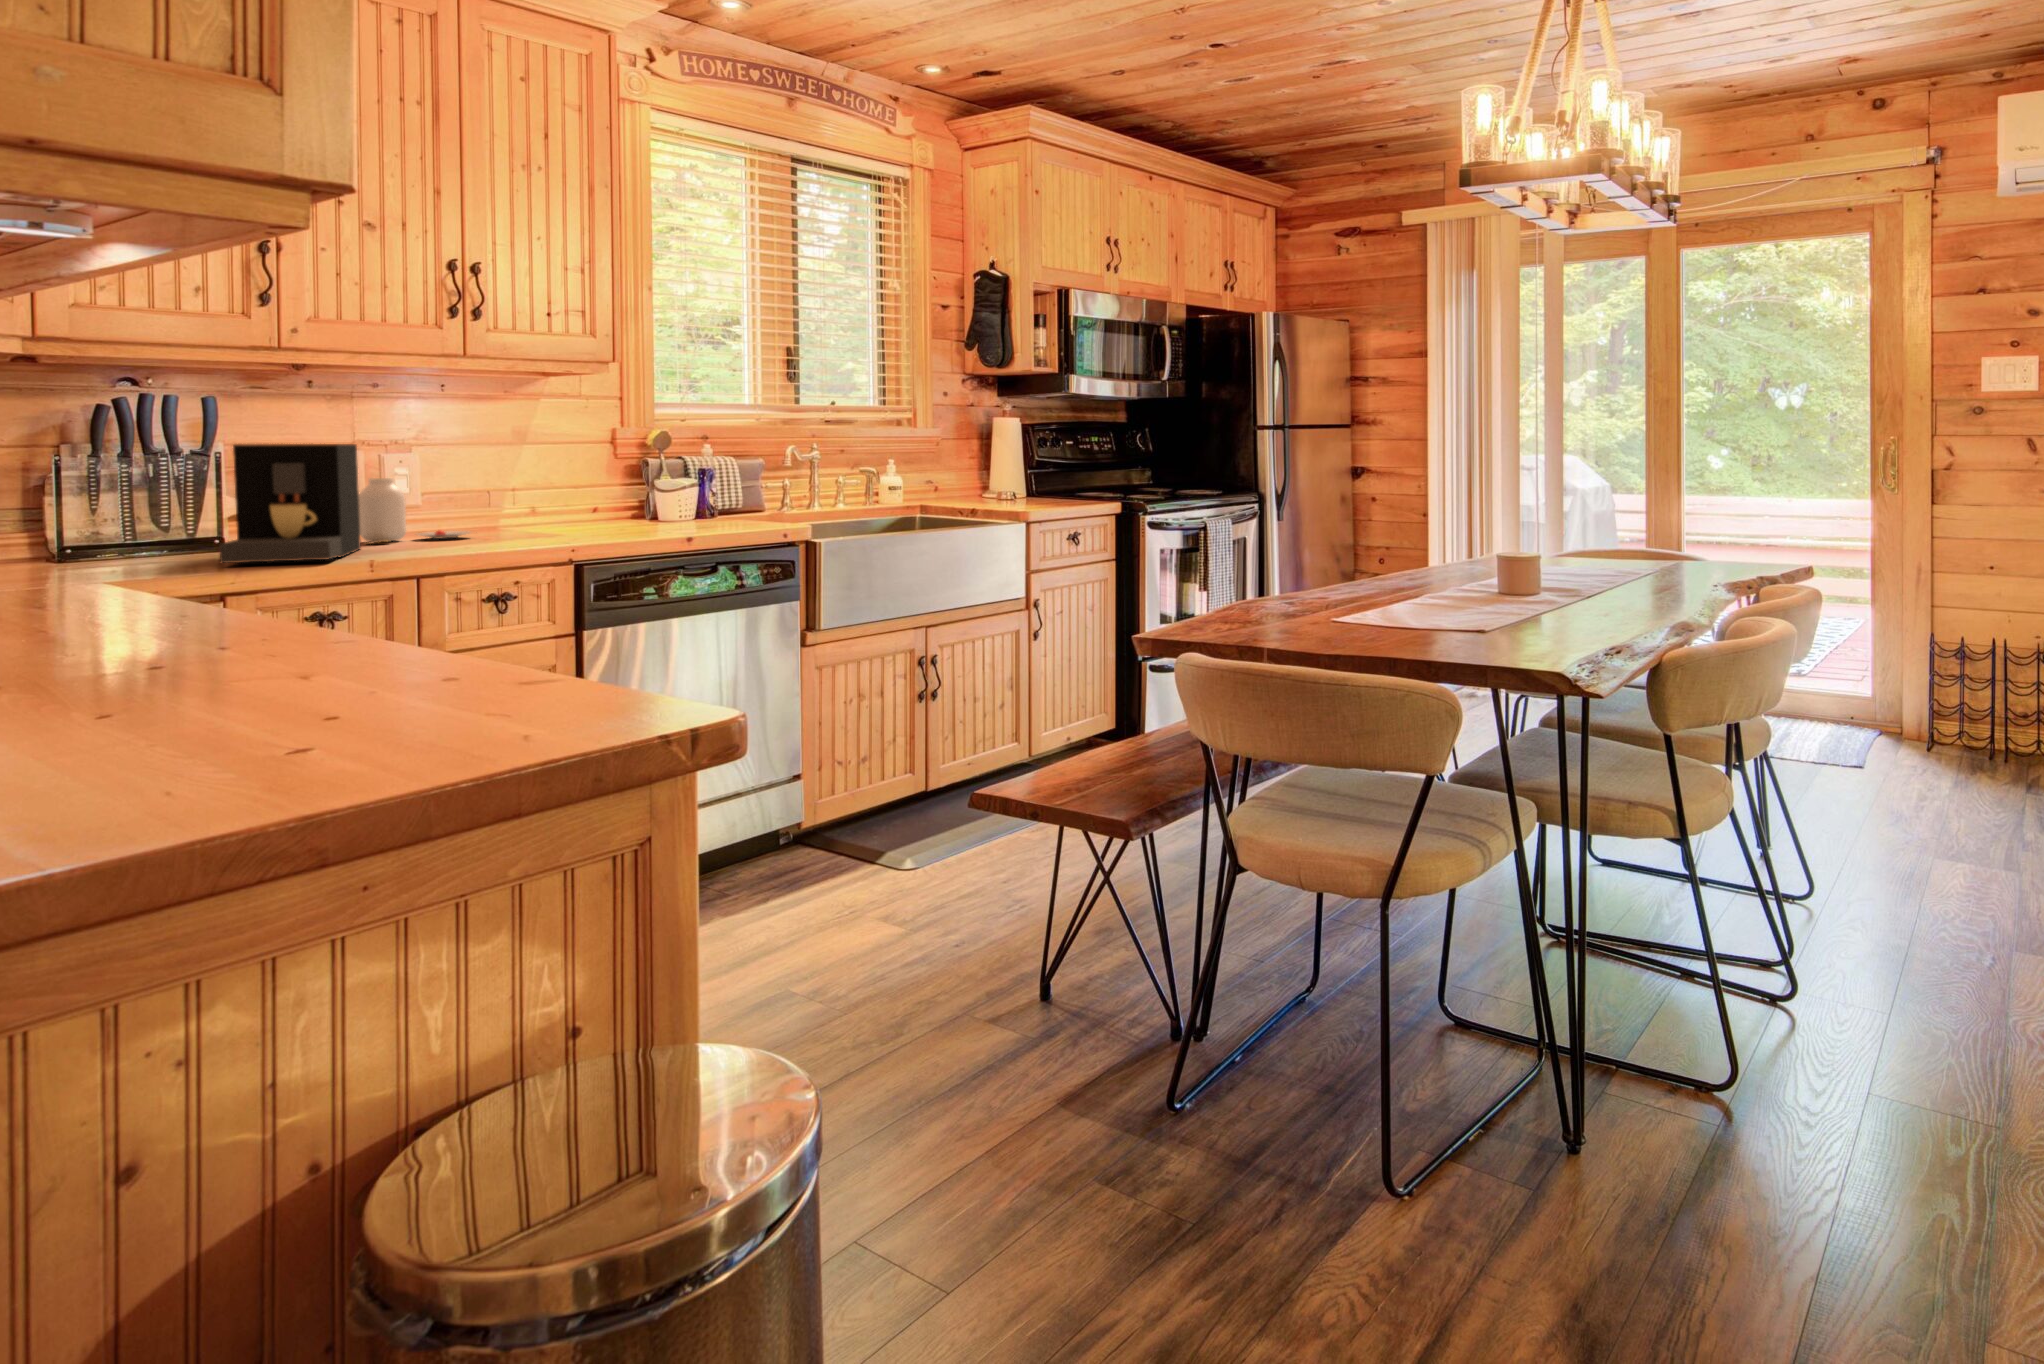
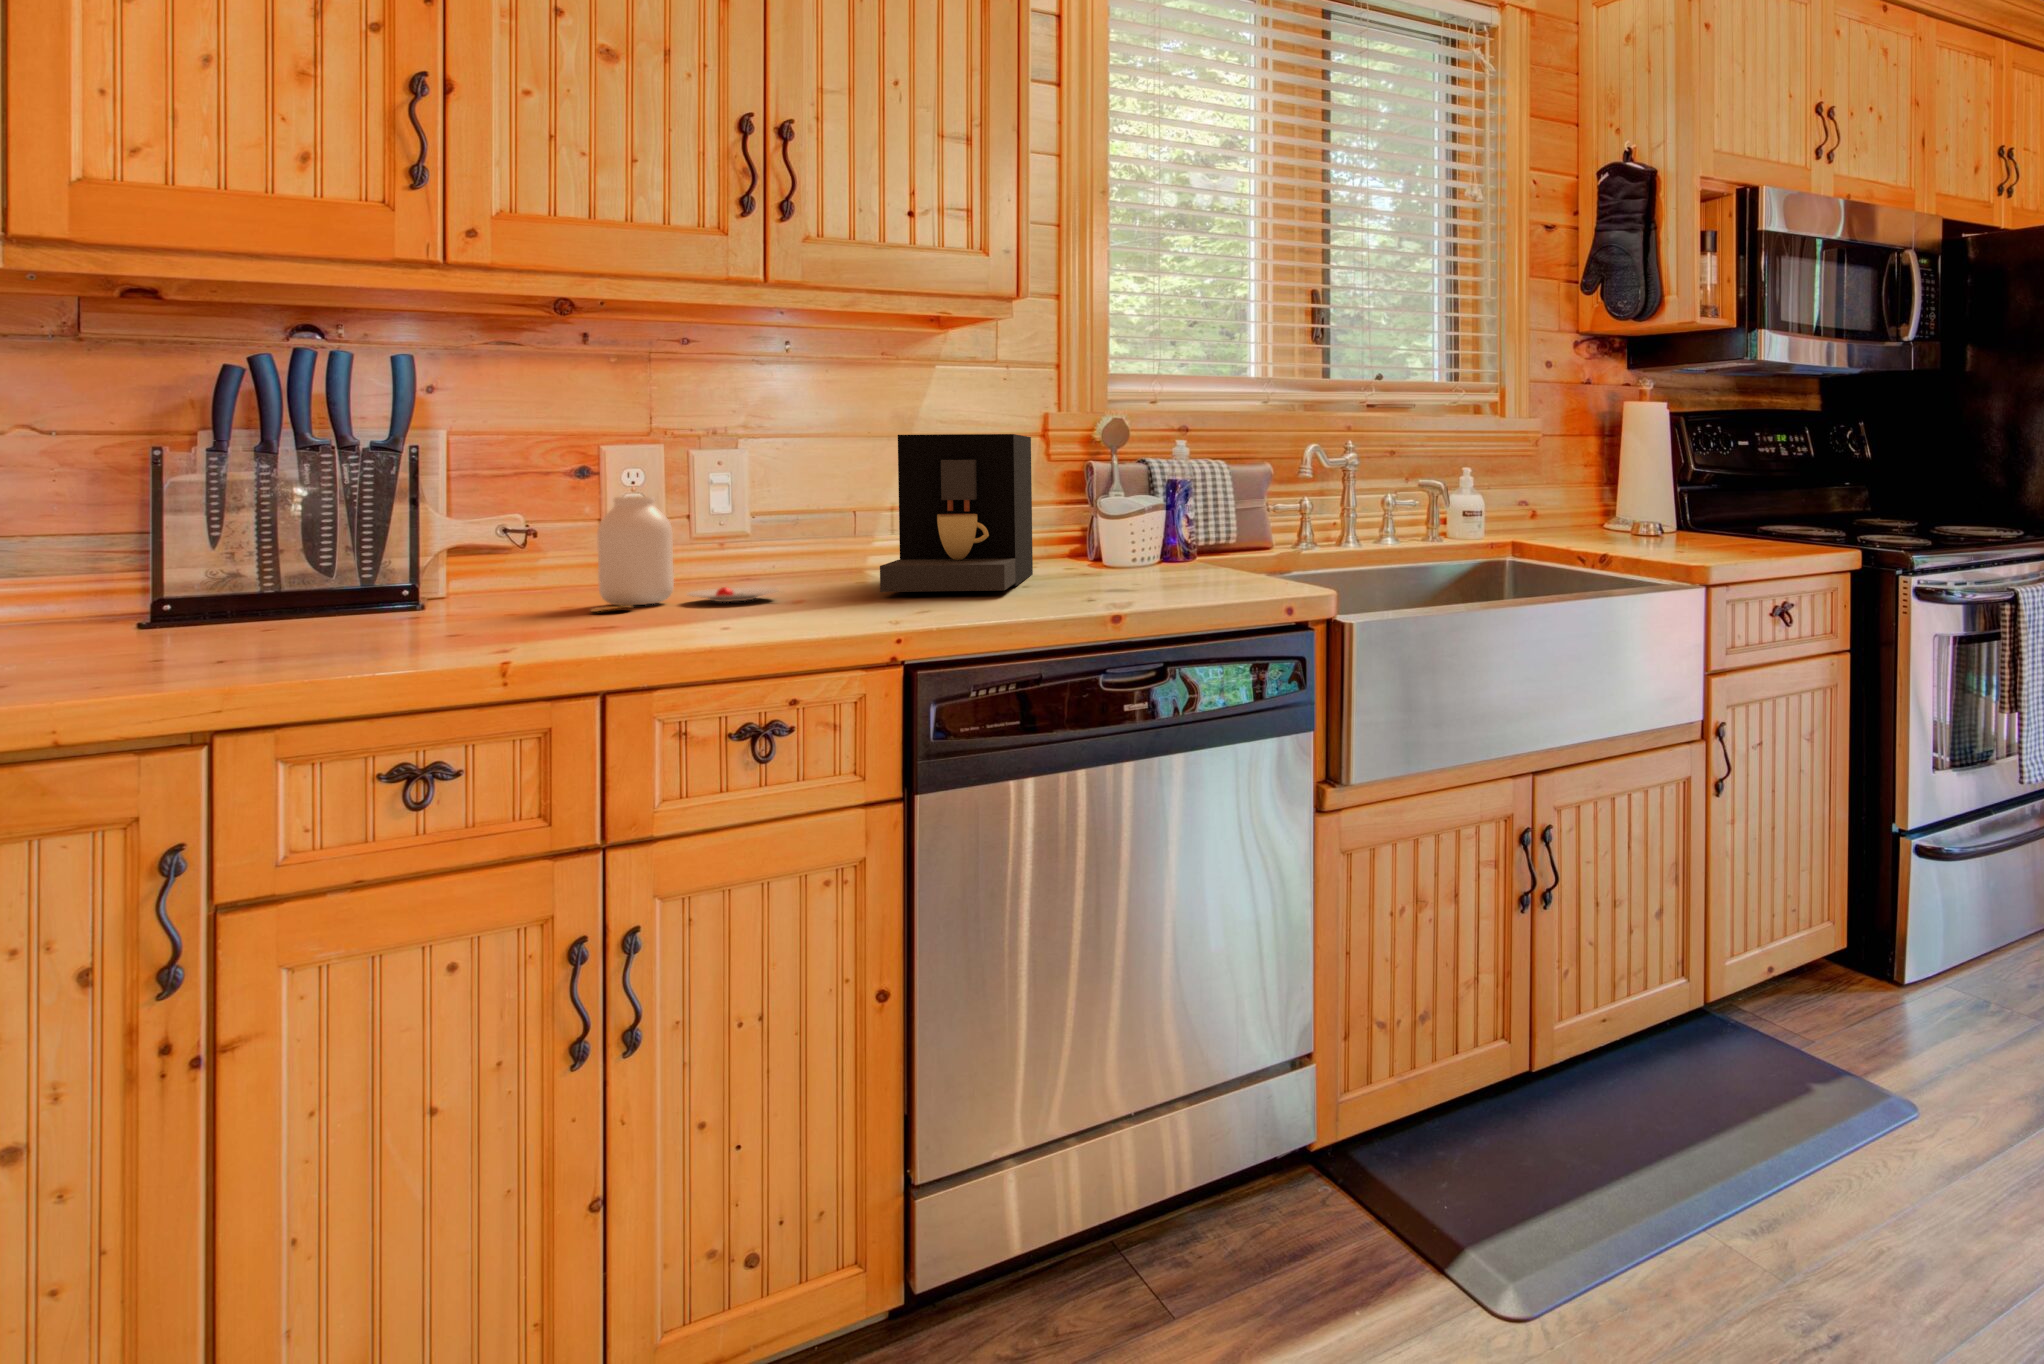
coffee maker: present [220,444,361,563] -> present [880,434,1033,592]

